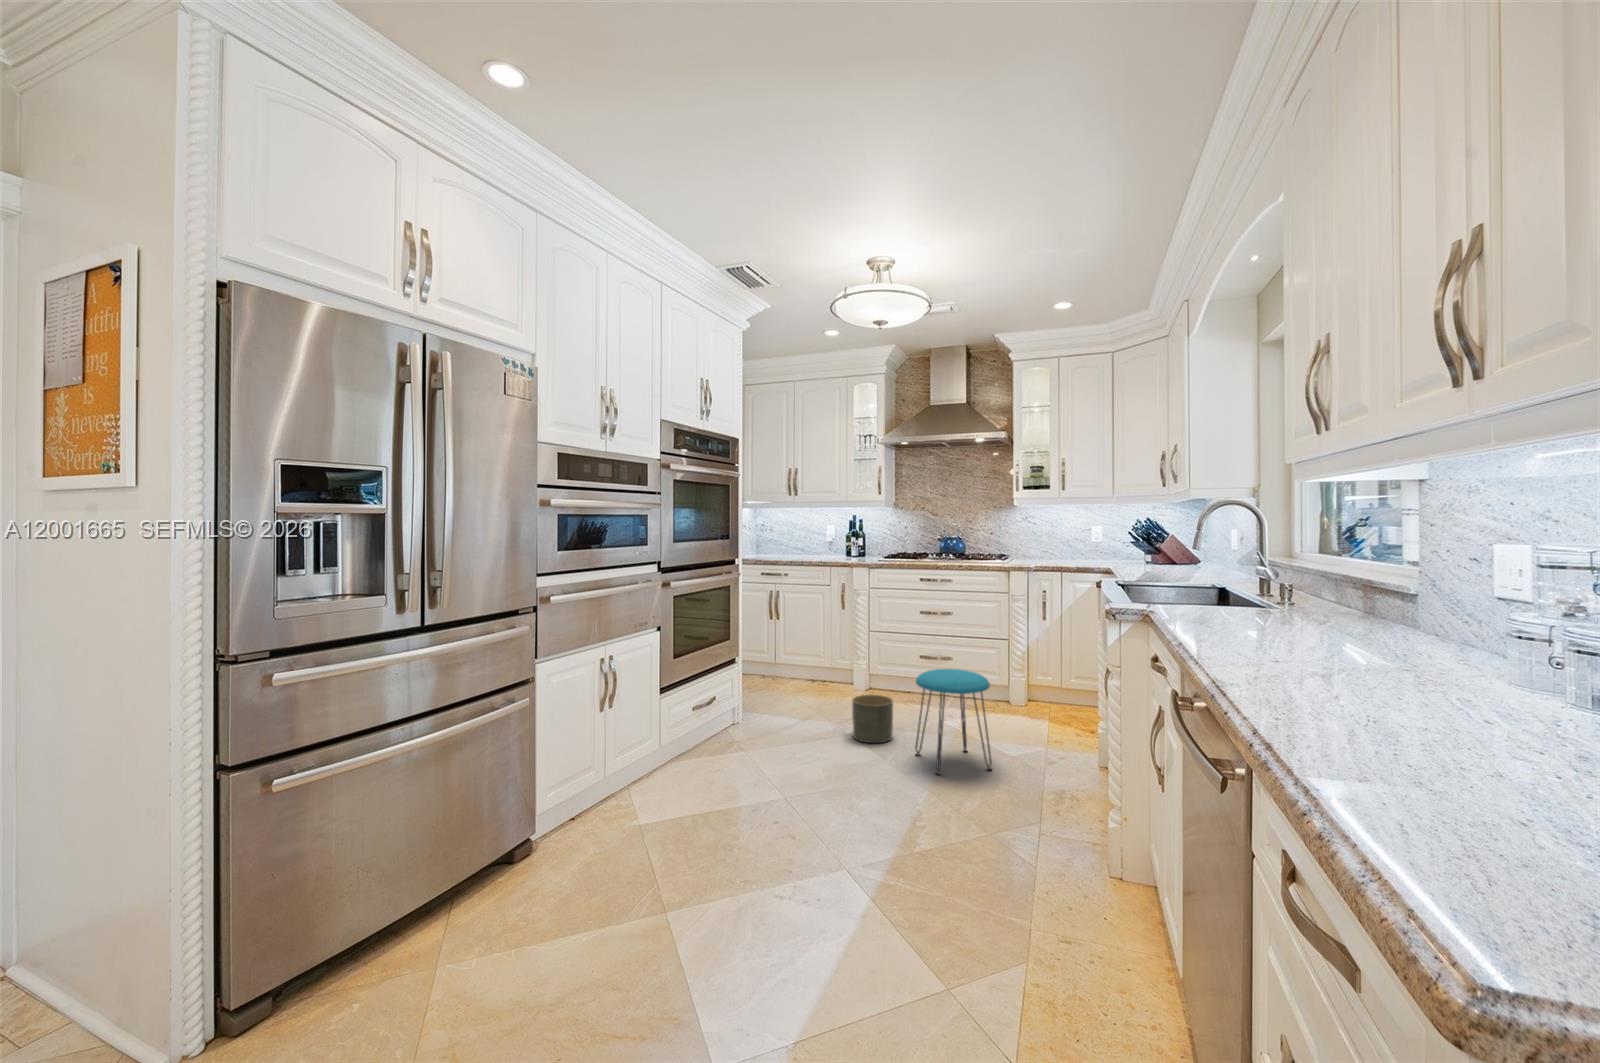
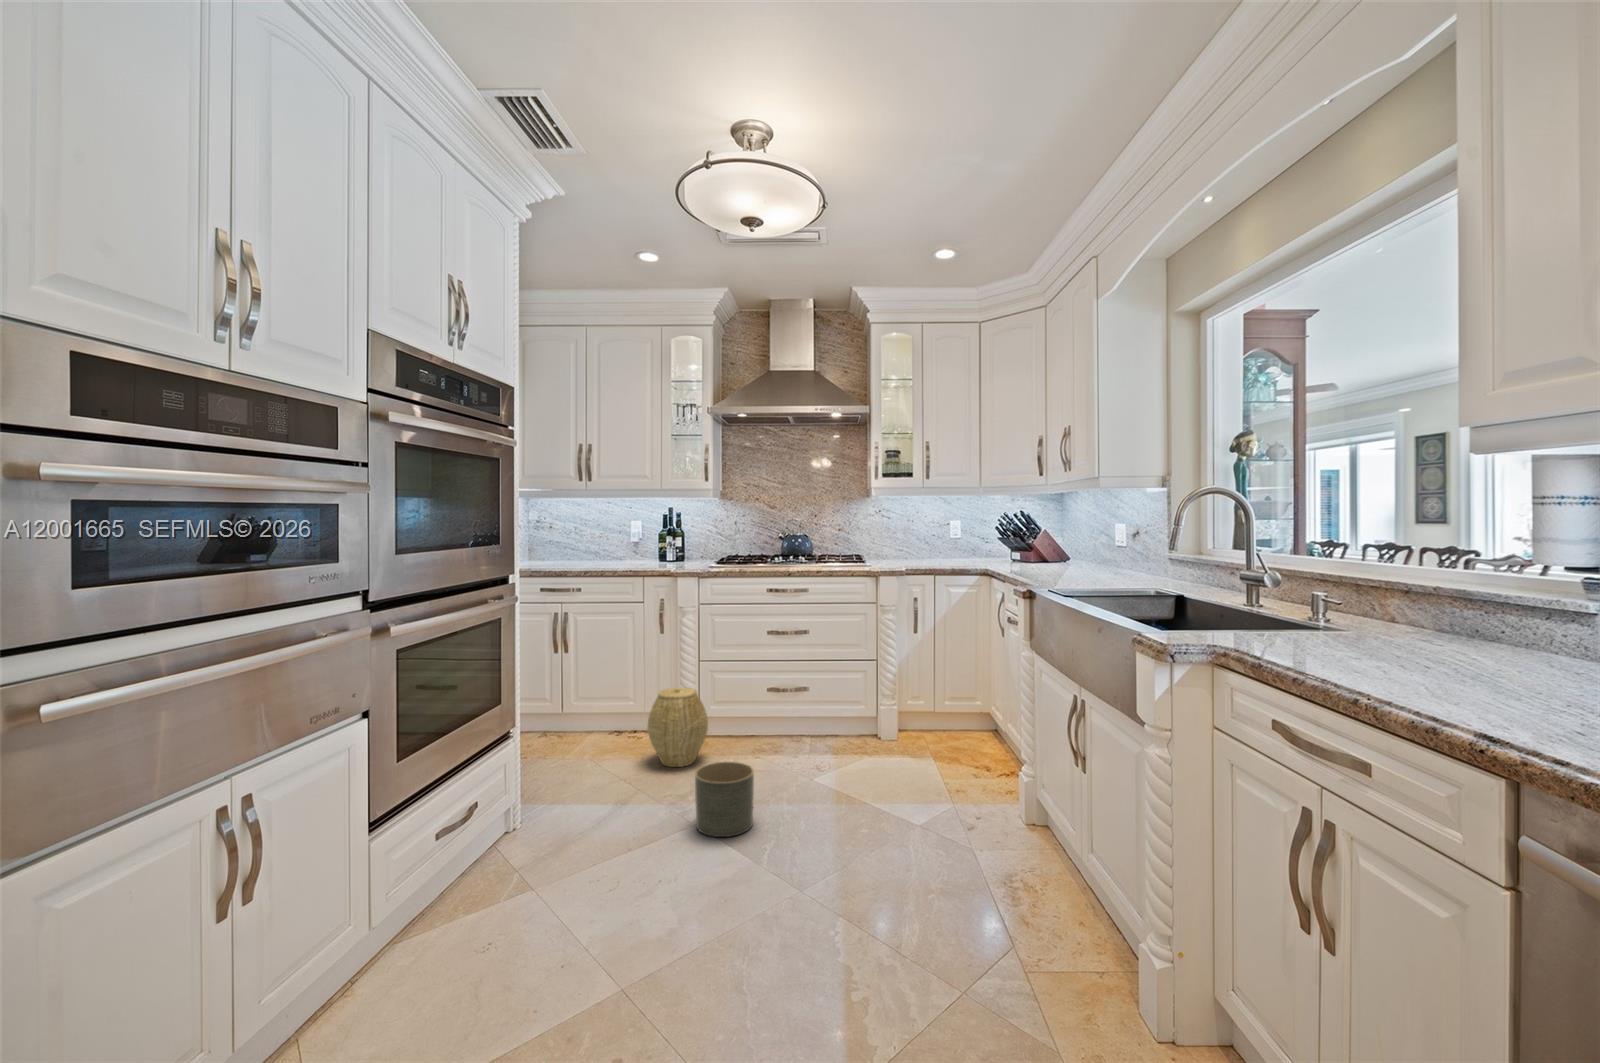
woven basket: none [829,647,872,703] -> present [648,688,708,767]
stool: present [915,669,992,775] -> none [793,722,904,884]

